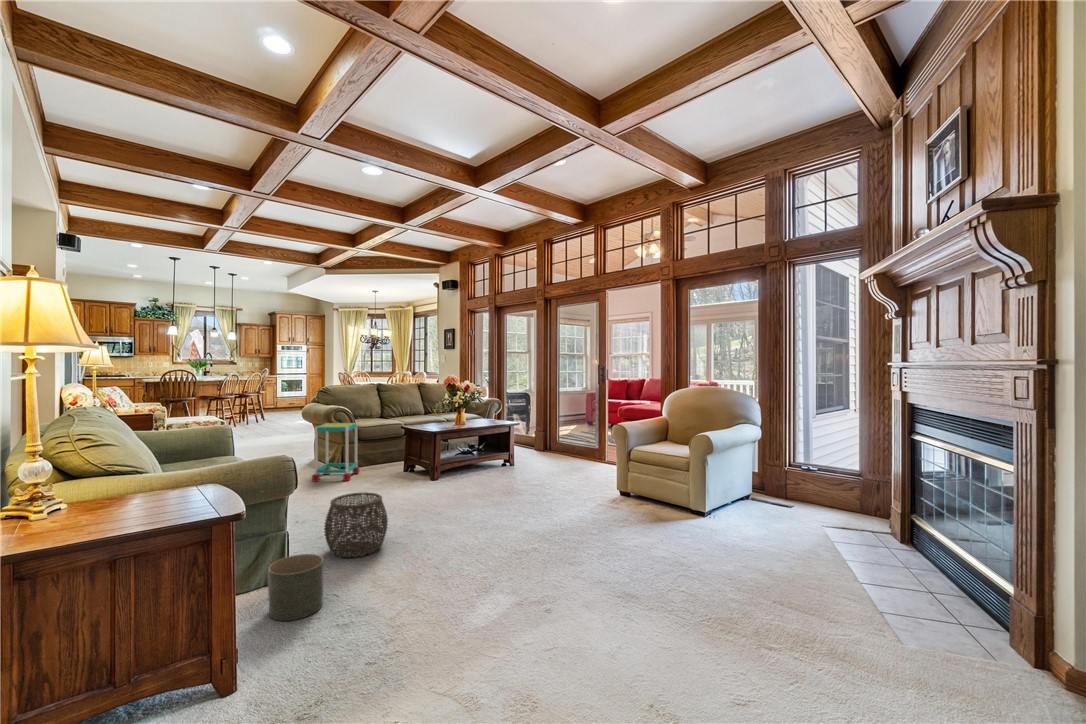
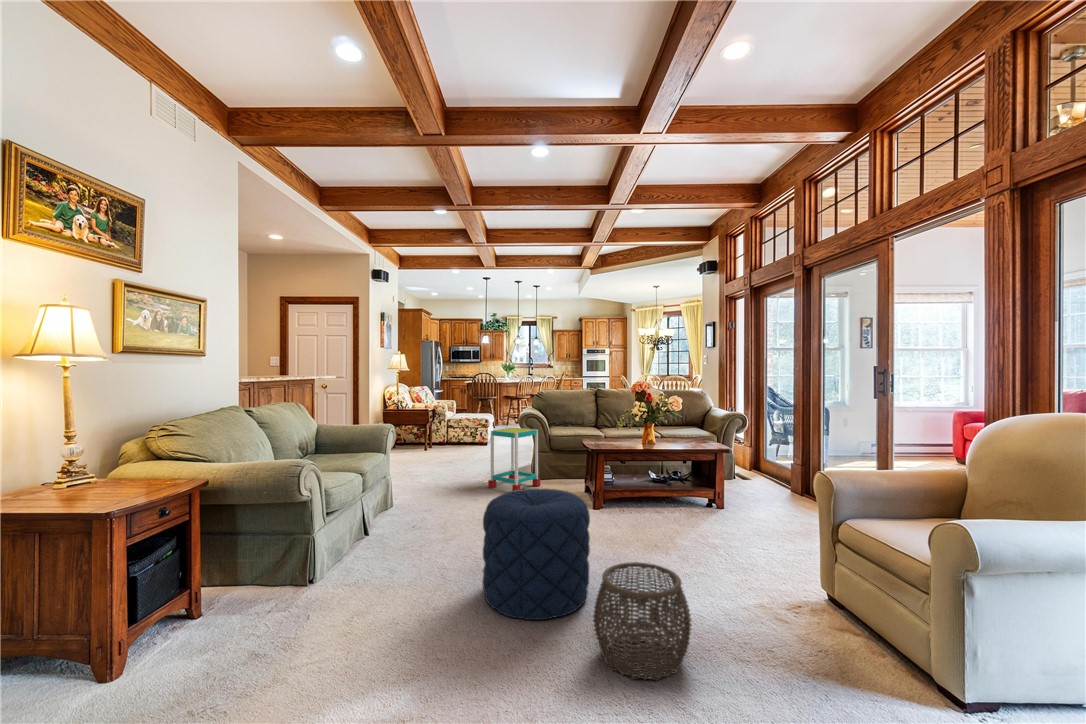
pouf: none [444,454,520,540] -> present [482,489,590,620]
woven basket: present [324,492,388,558] -> present [593,562,691,680]
planter: present [268,554,324,621] -> none [190,573,256,650]

